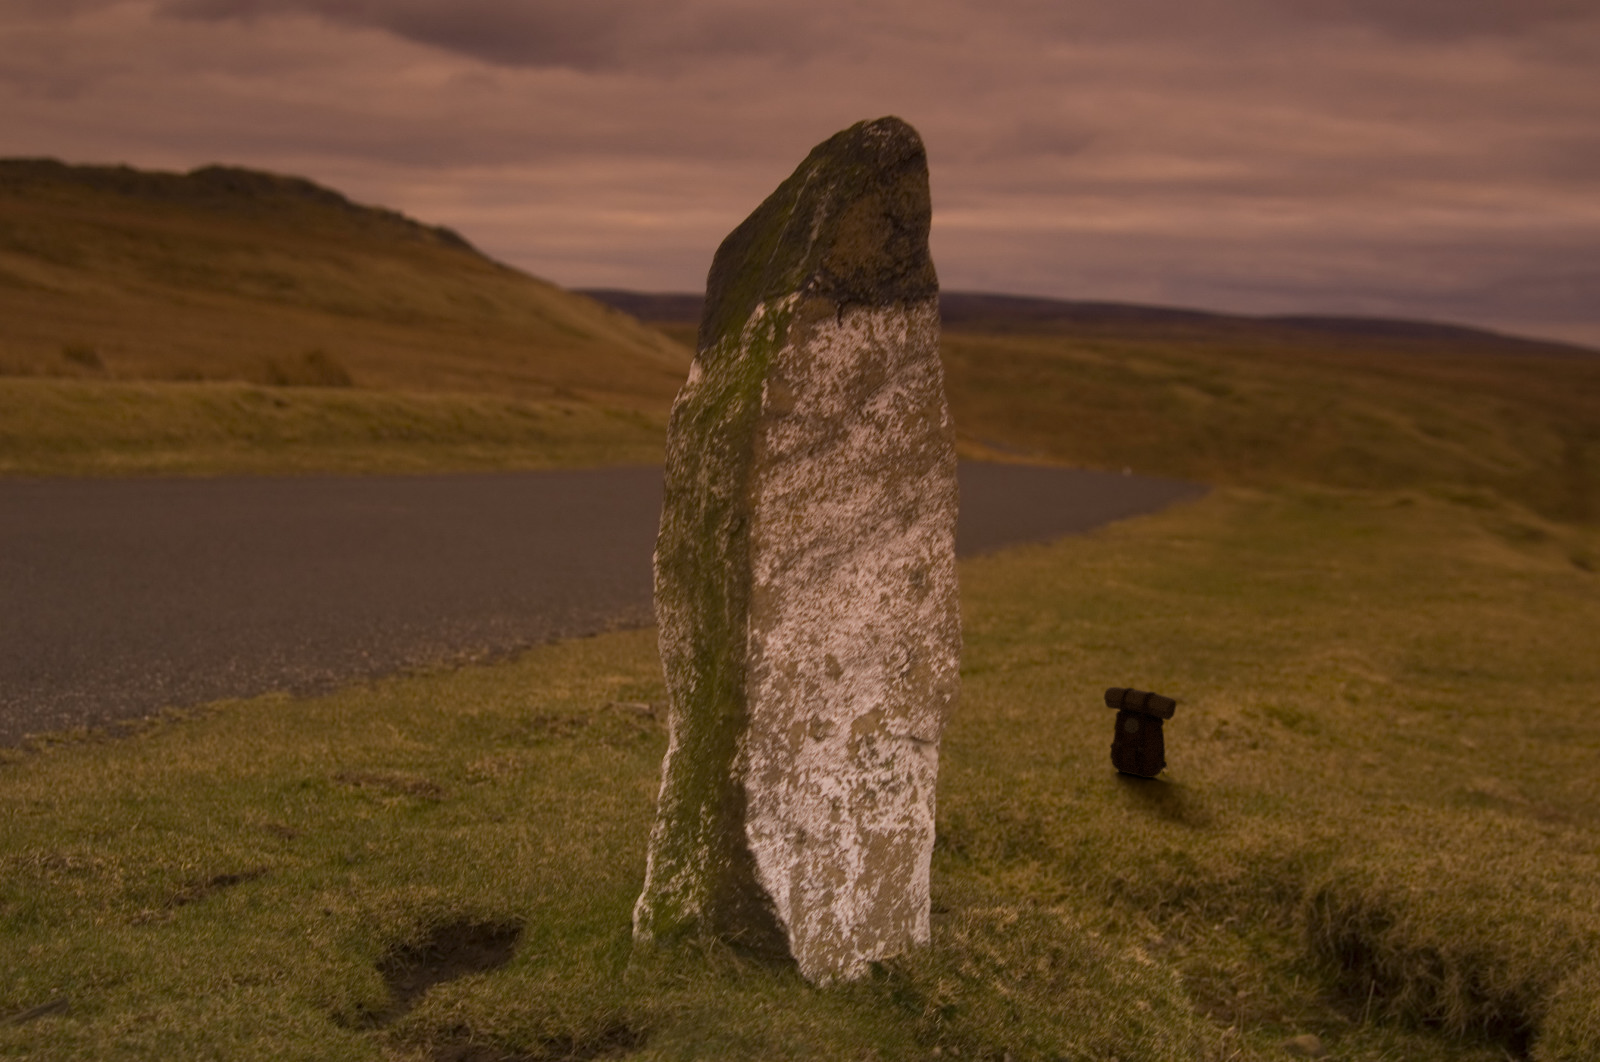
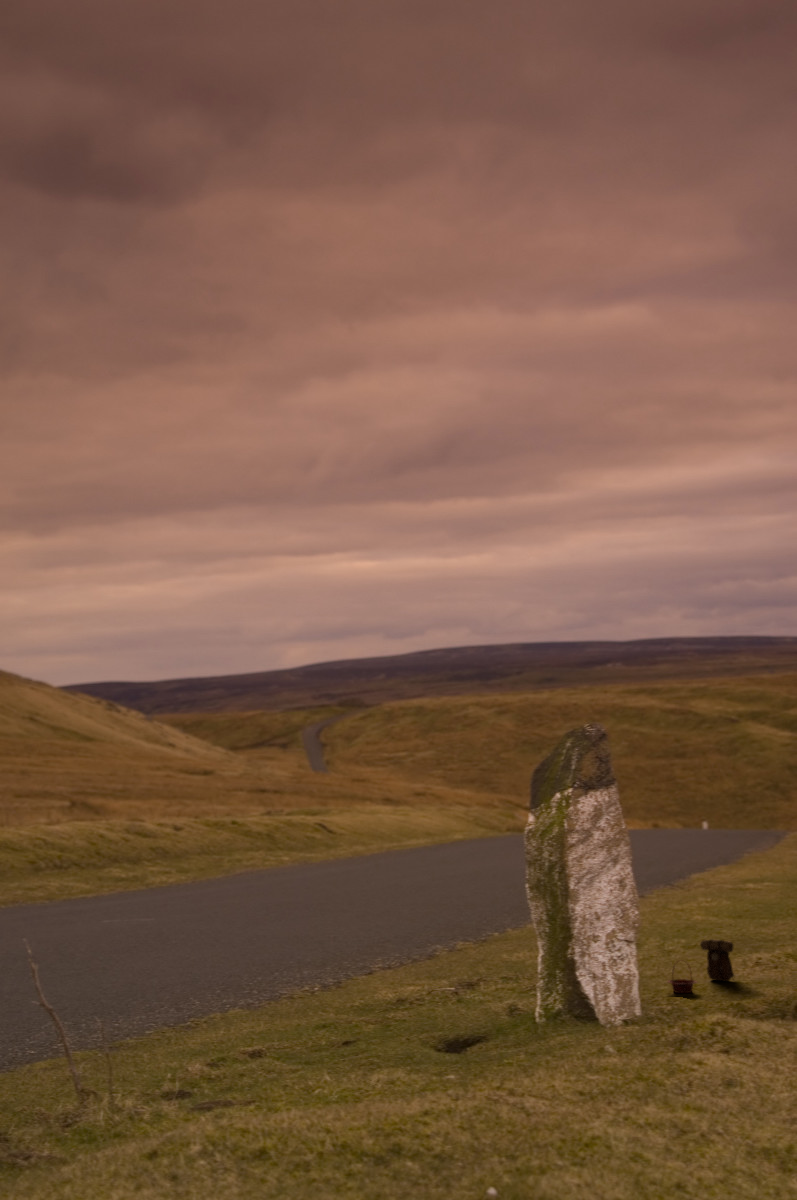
basket: none [1018,738,1089,812] -> present [667,979,697,993]

